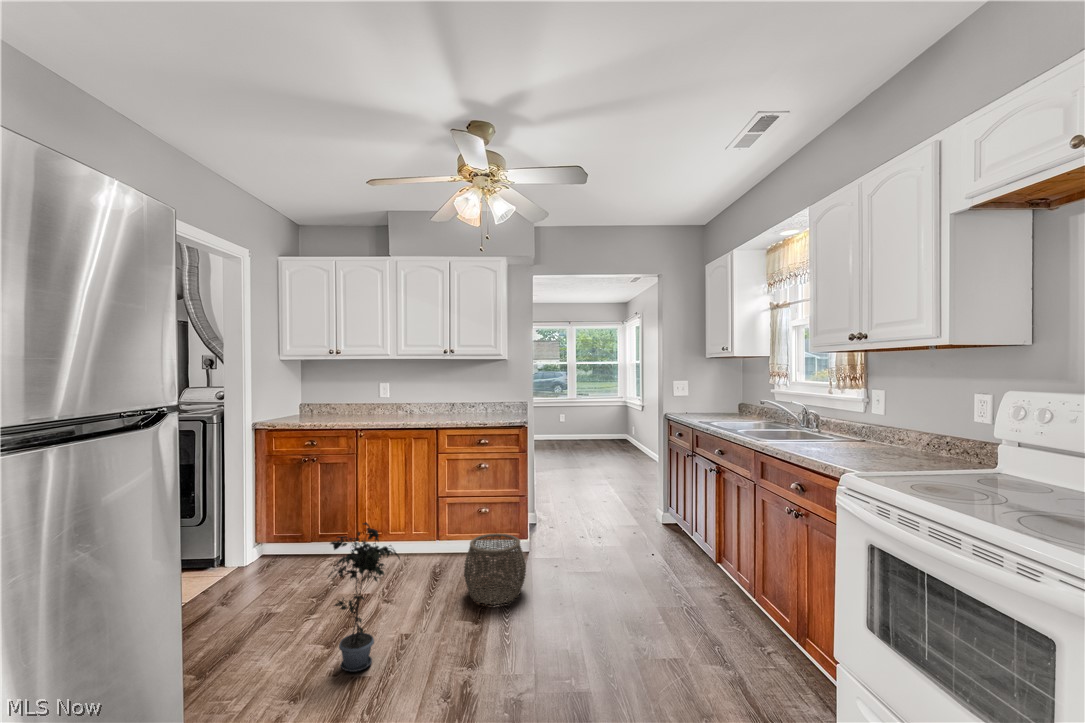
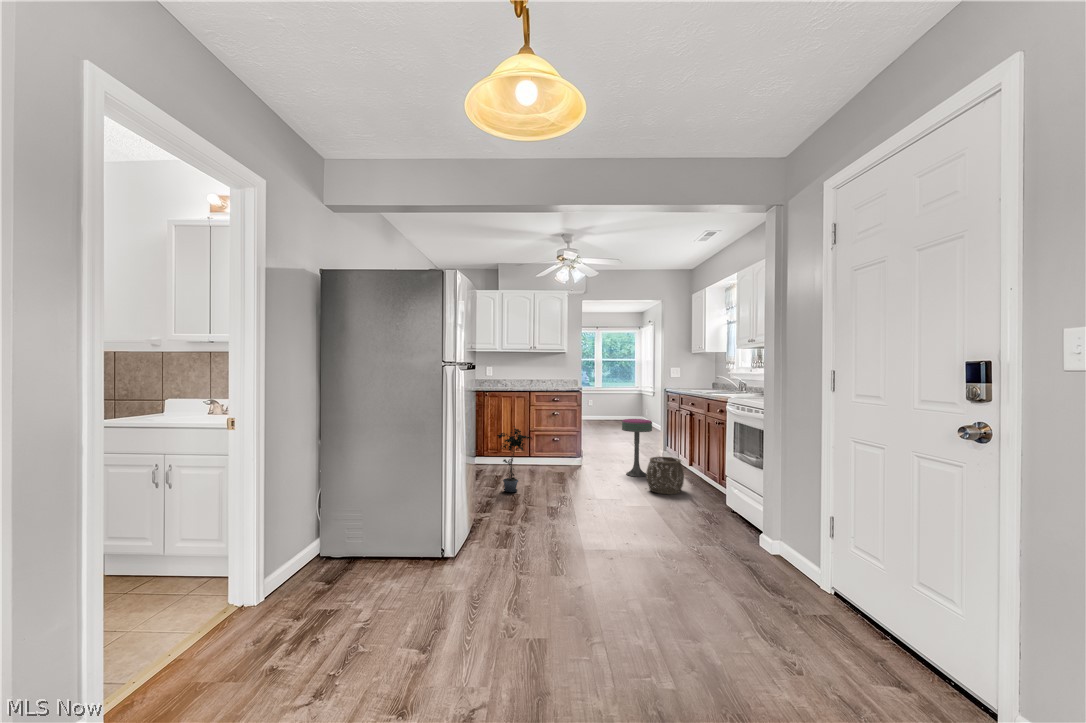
bar stool: none [595,478,650,590] -> present [622,419,652,477]
woven basket: present [464,534,526,605] -> present [646,457,684,494]

